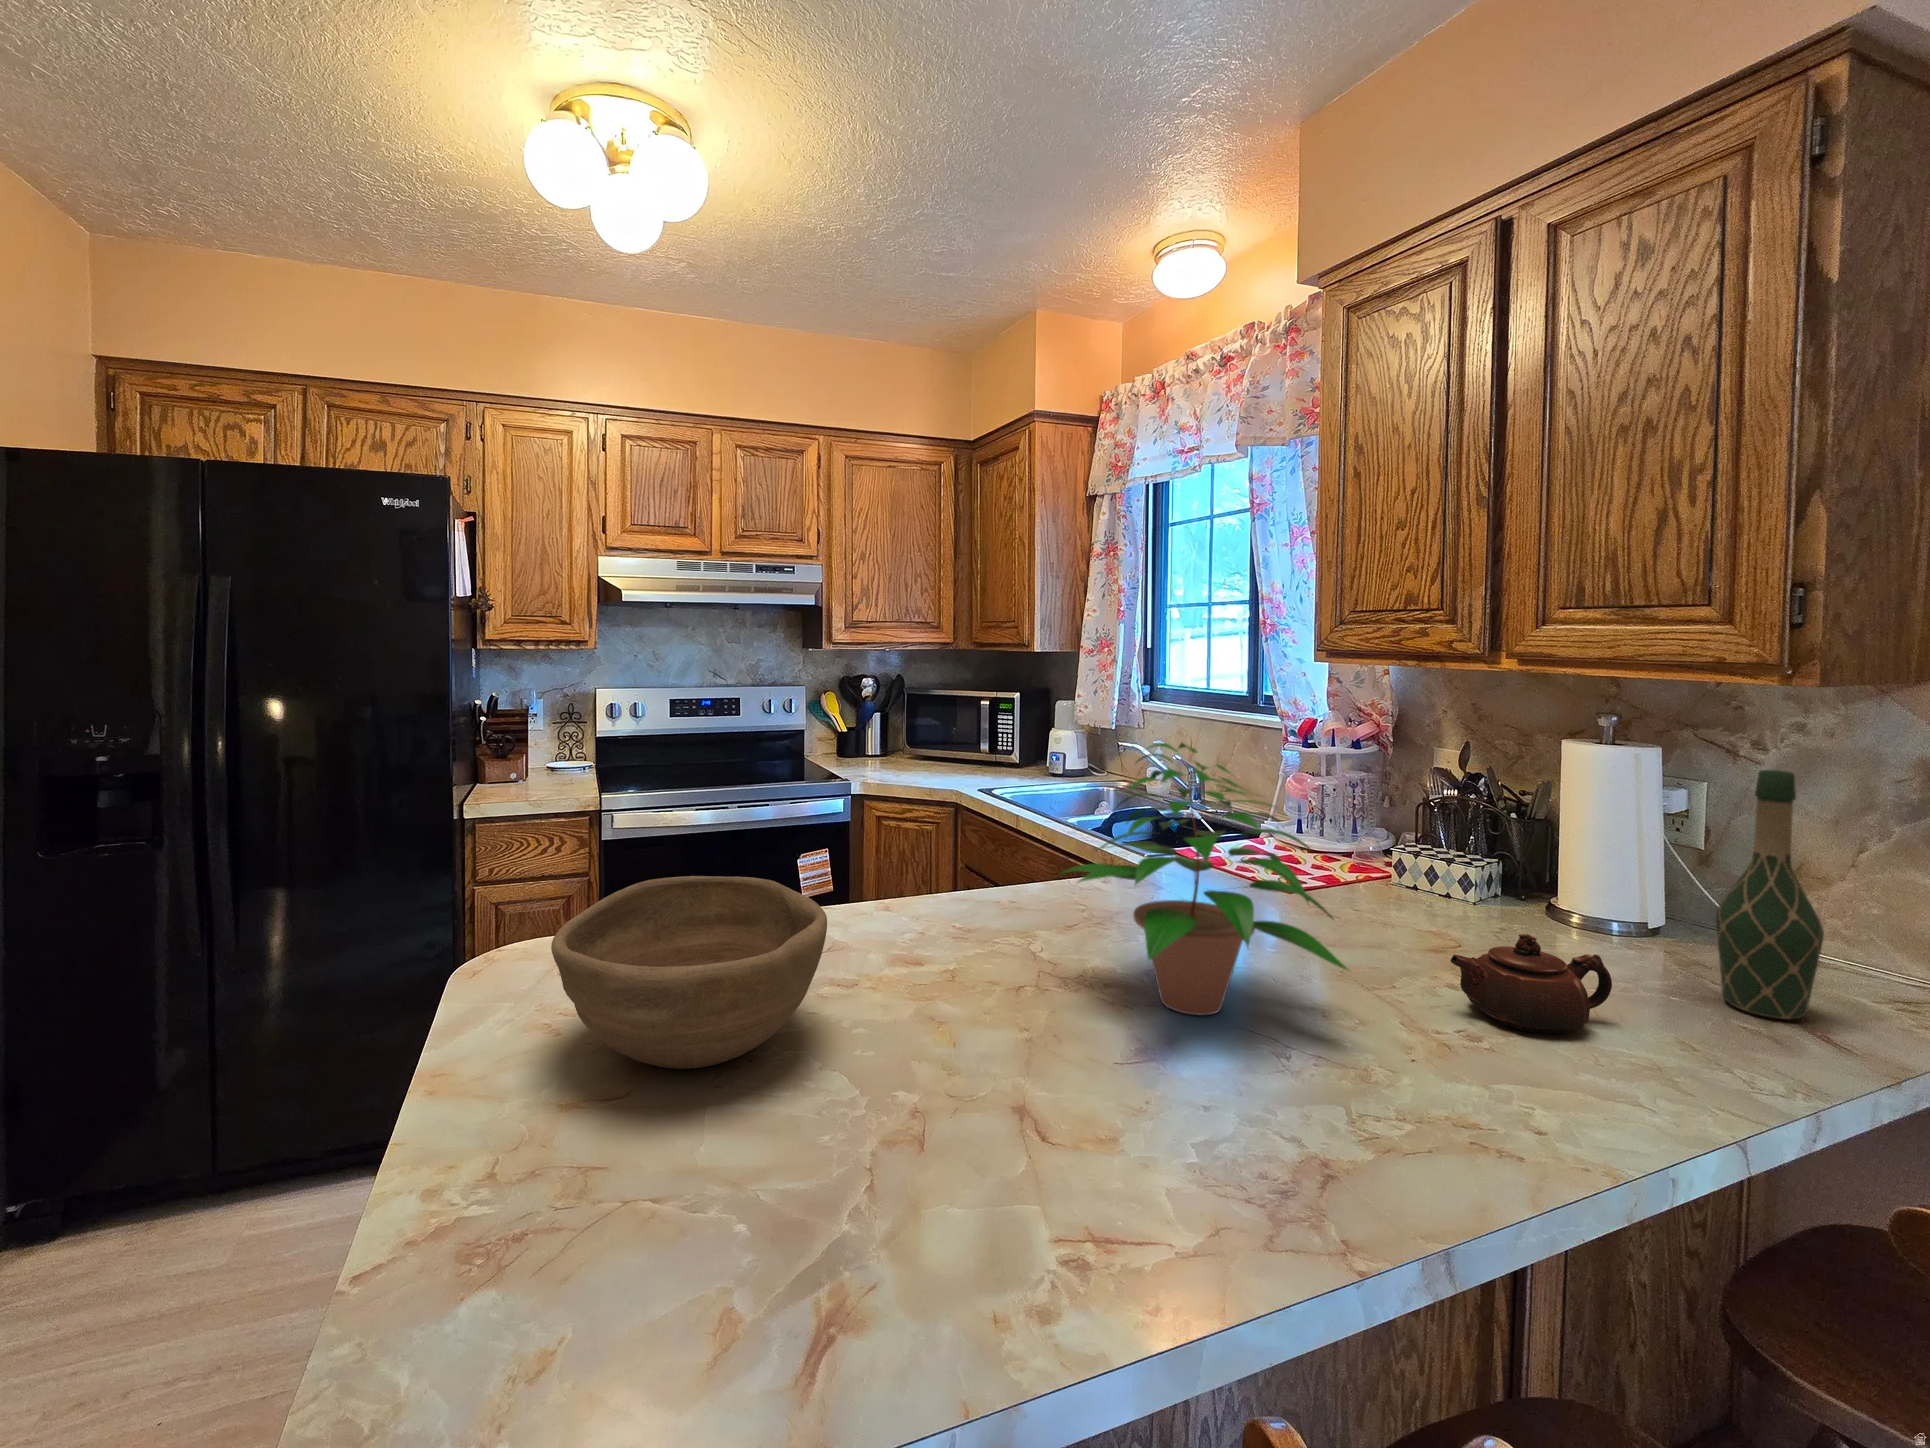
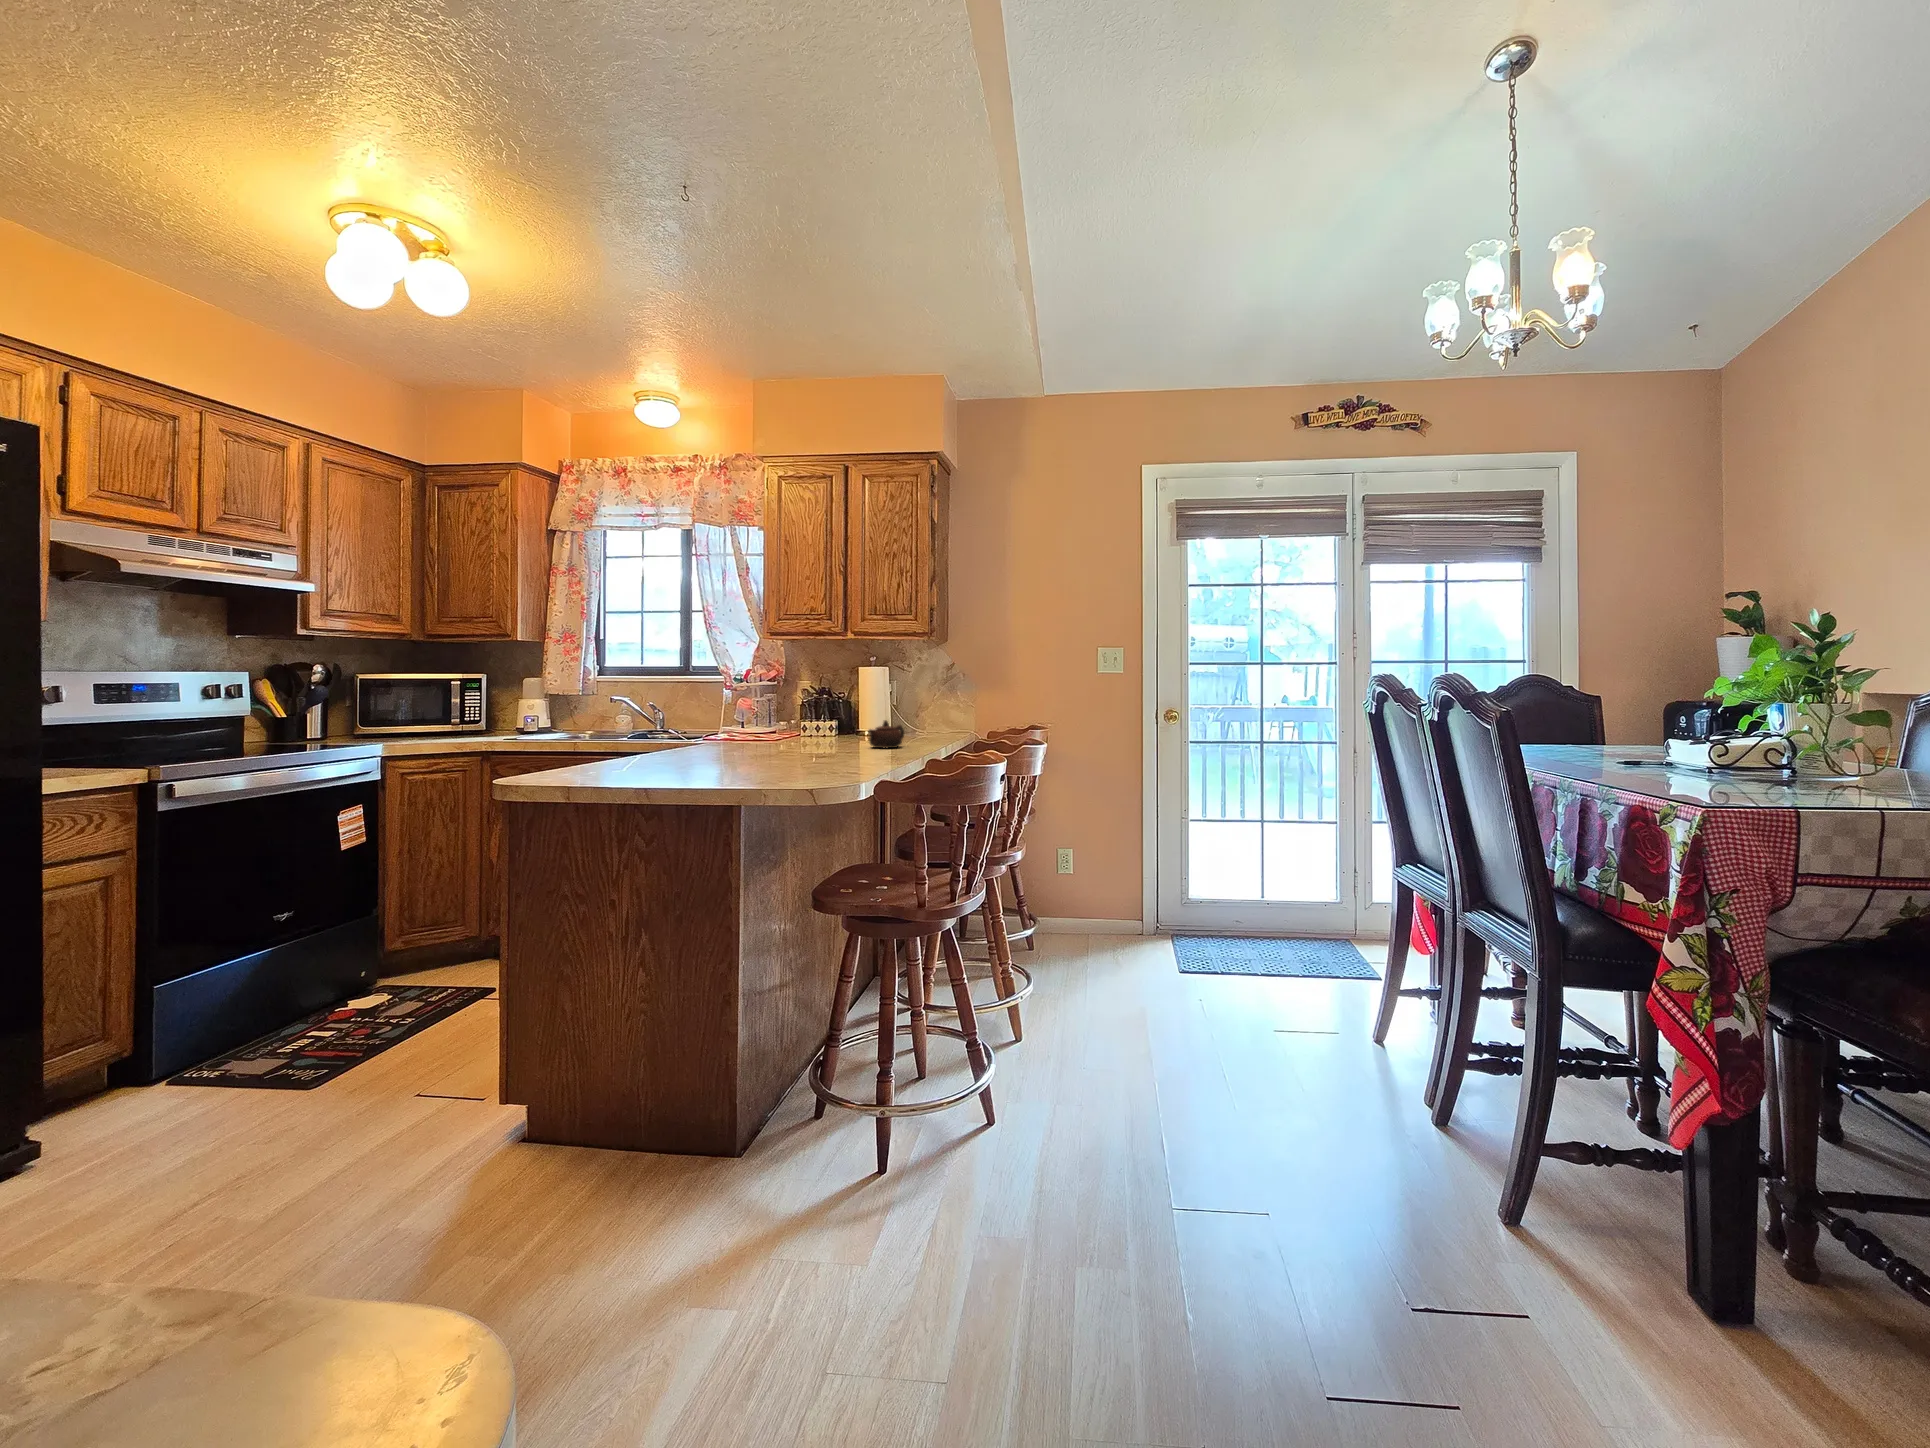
potted plant: present [1058,743,1348,1015] -> none [751,659,857,756]
wine bottle: present [1716,770,1824,1019] -> none [919,668,942,742]
bowl: present [551,876,827,1069] -> none [624,718,738,777]

